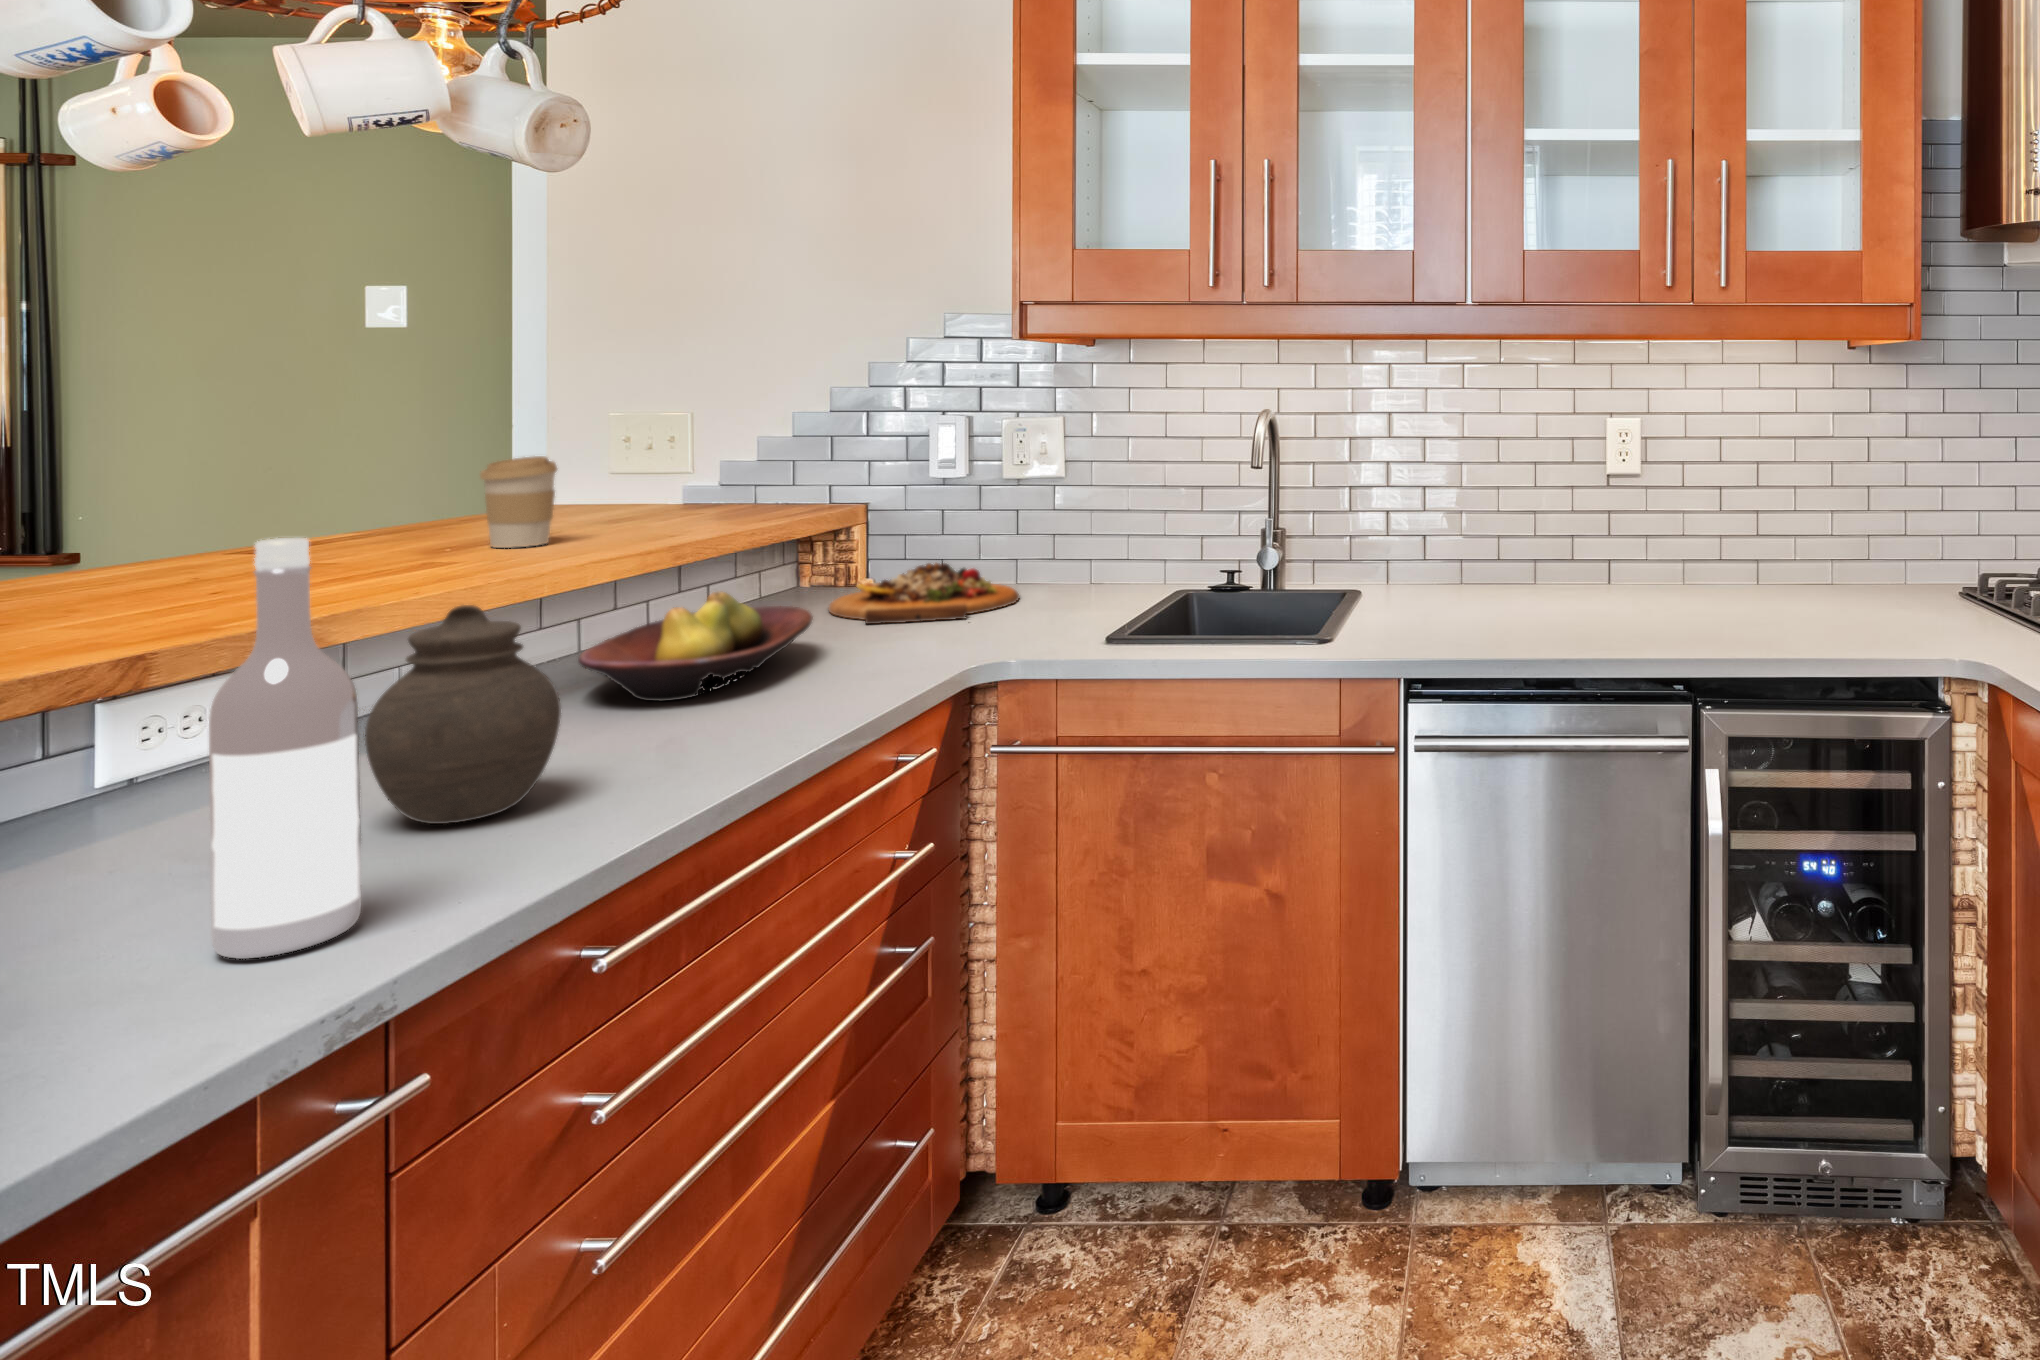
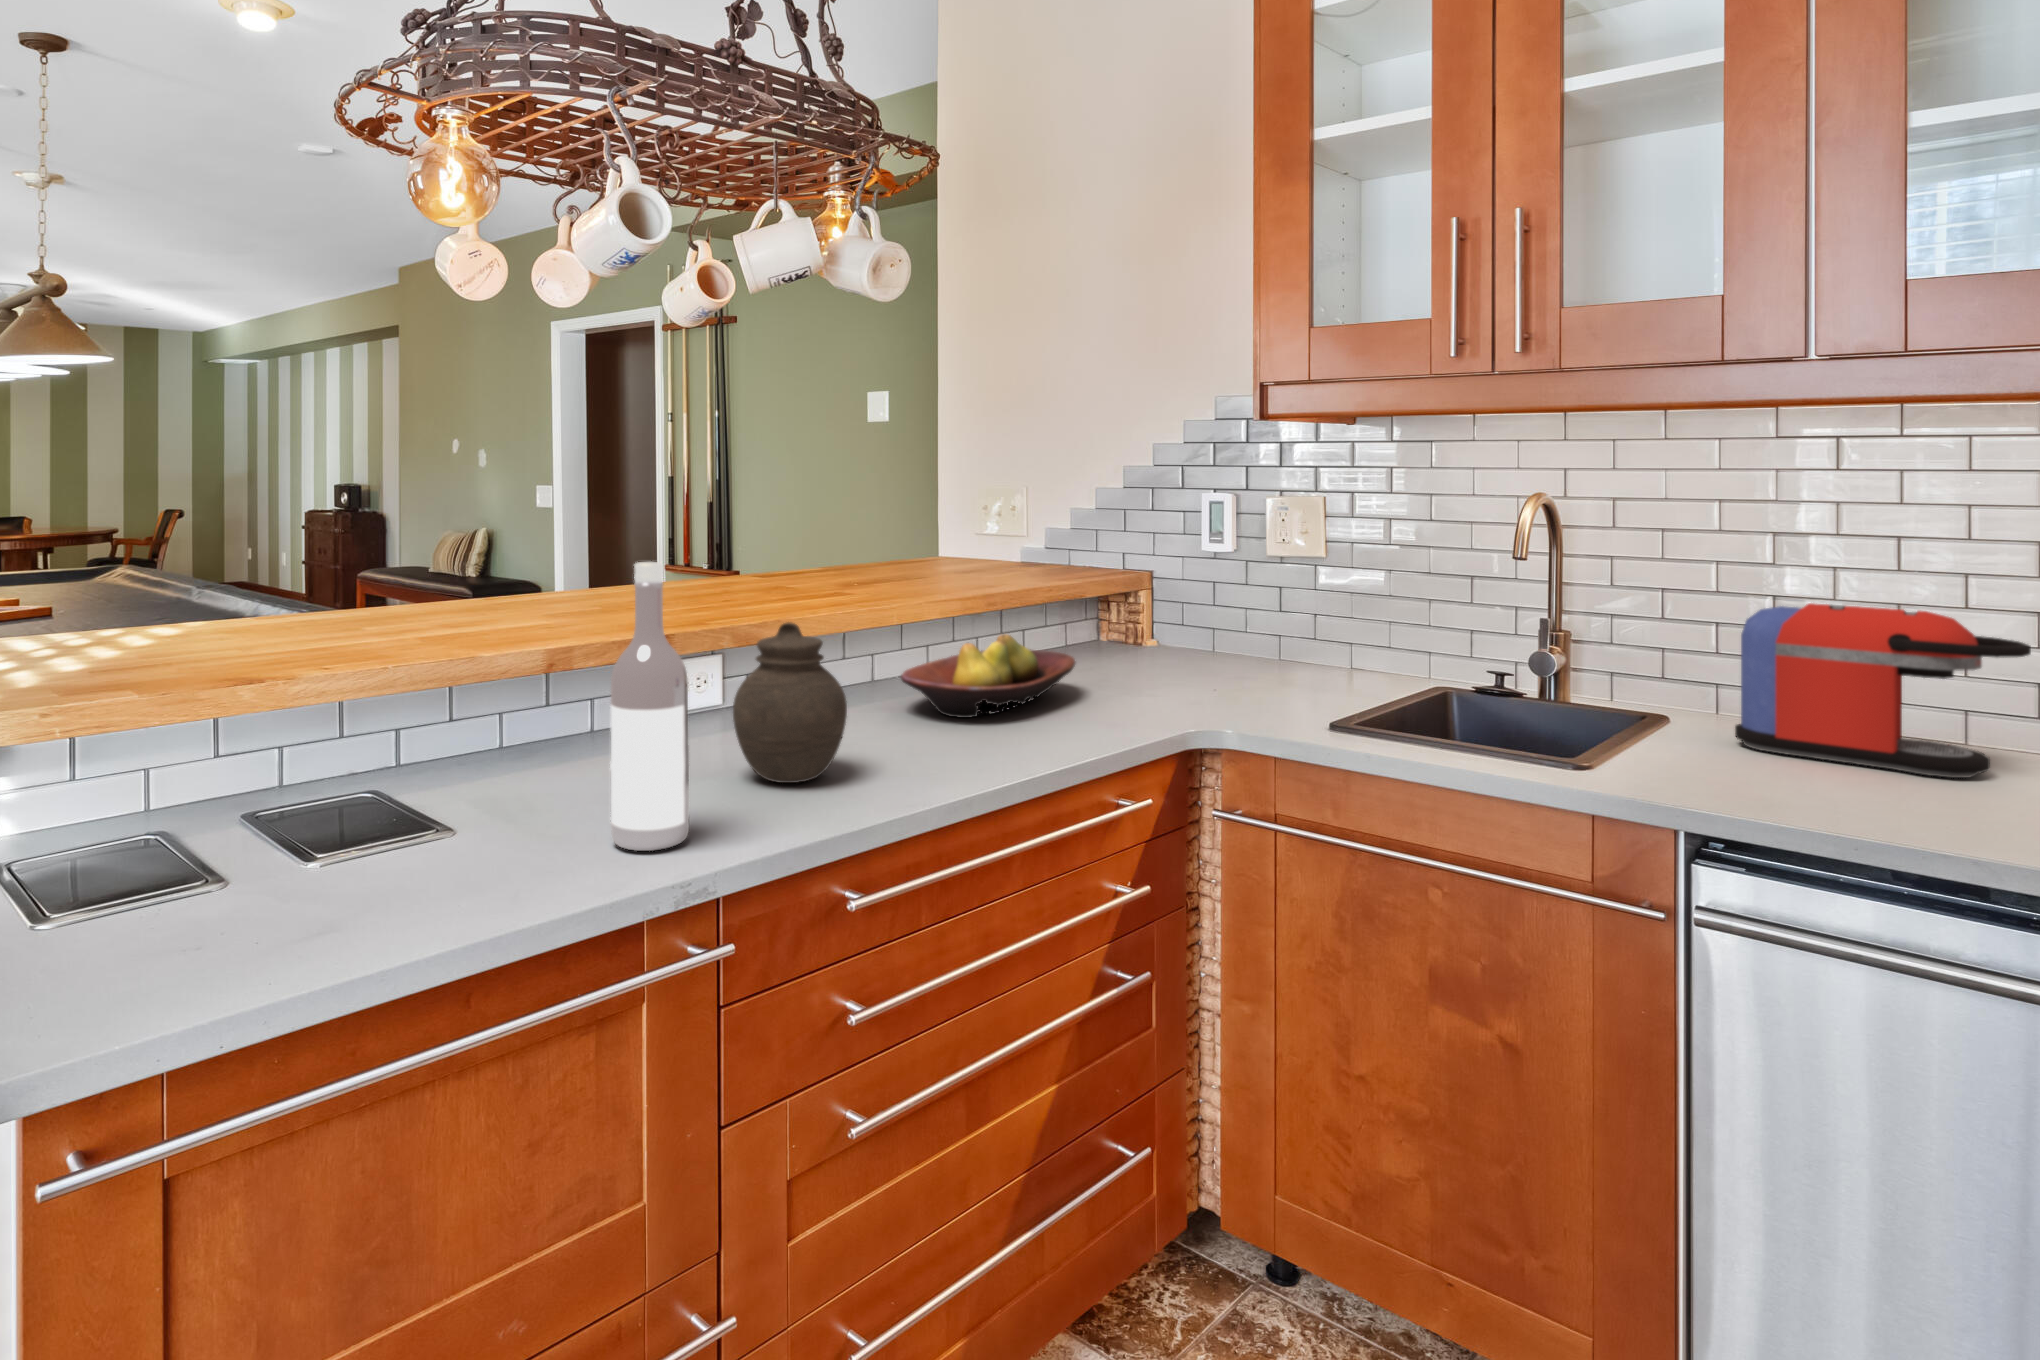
coffee cup: present [480,456,557,548] -> none [871,519,918,586]
coffee maker: none [1412,490,1580,611] -> present [1735,603,2031,778]
cutting board: present [829,563,1019,624] -> none [1109,629,1274,684]

